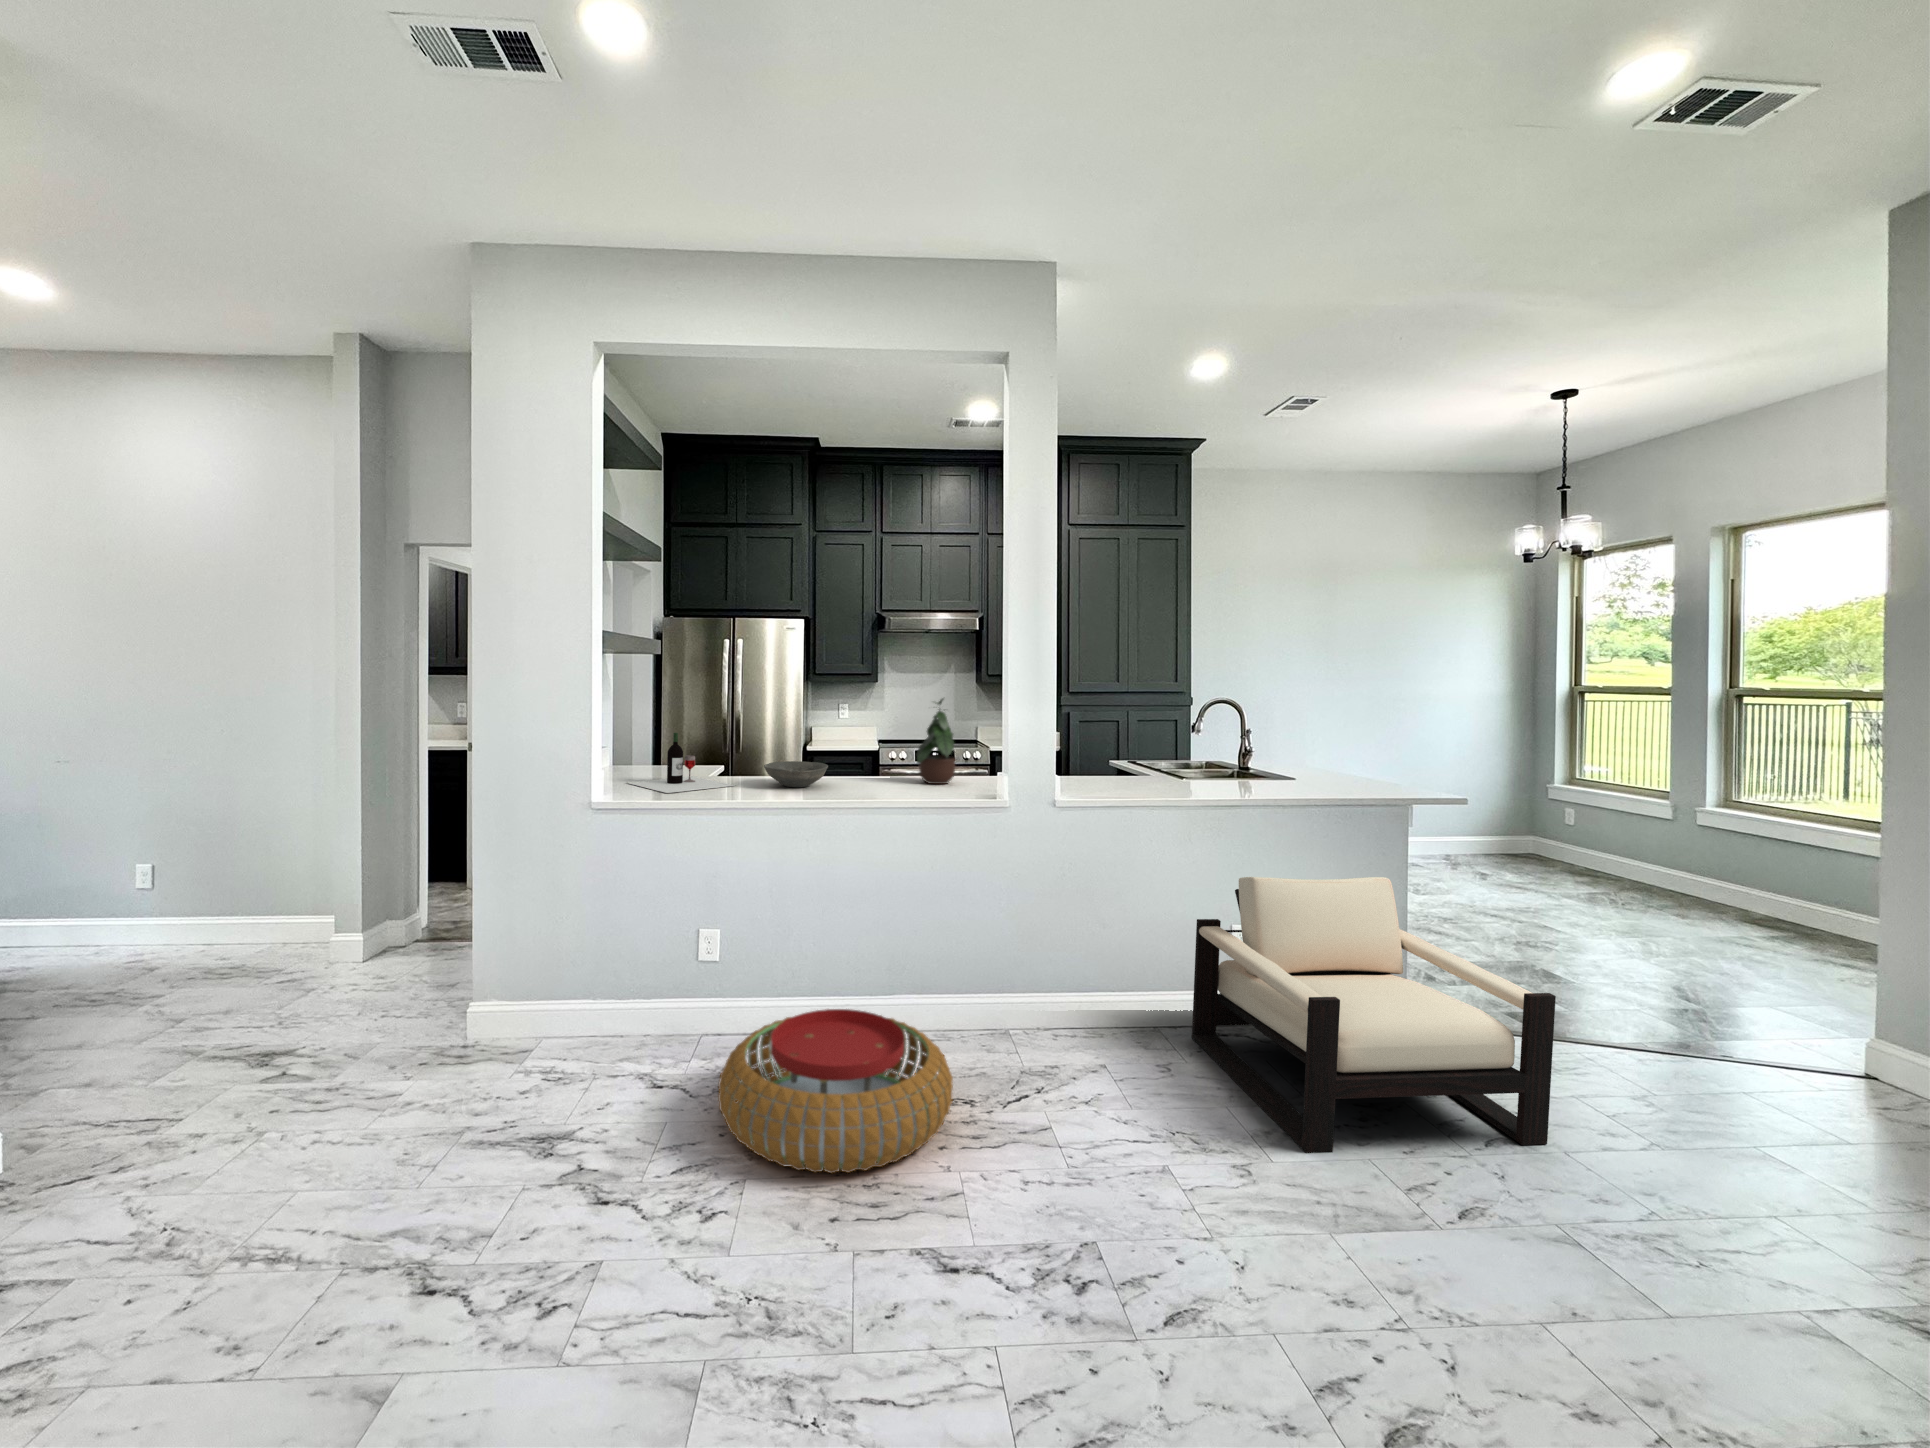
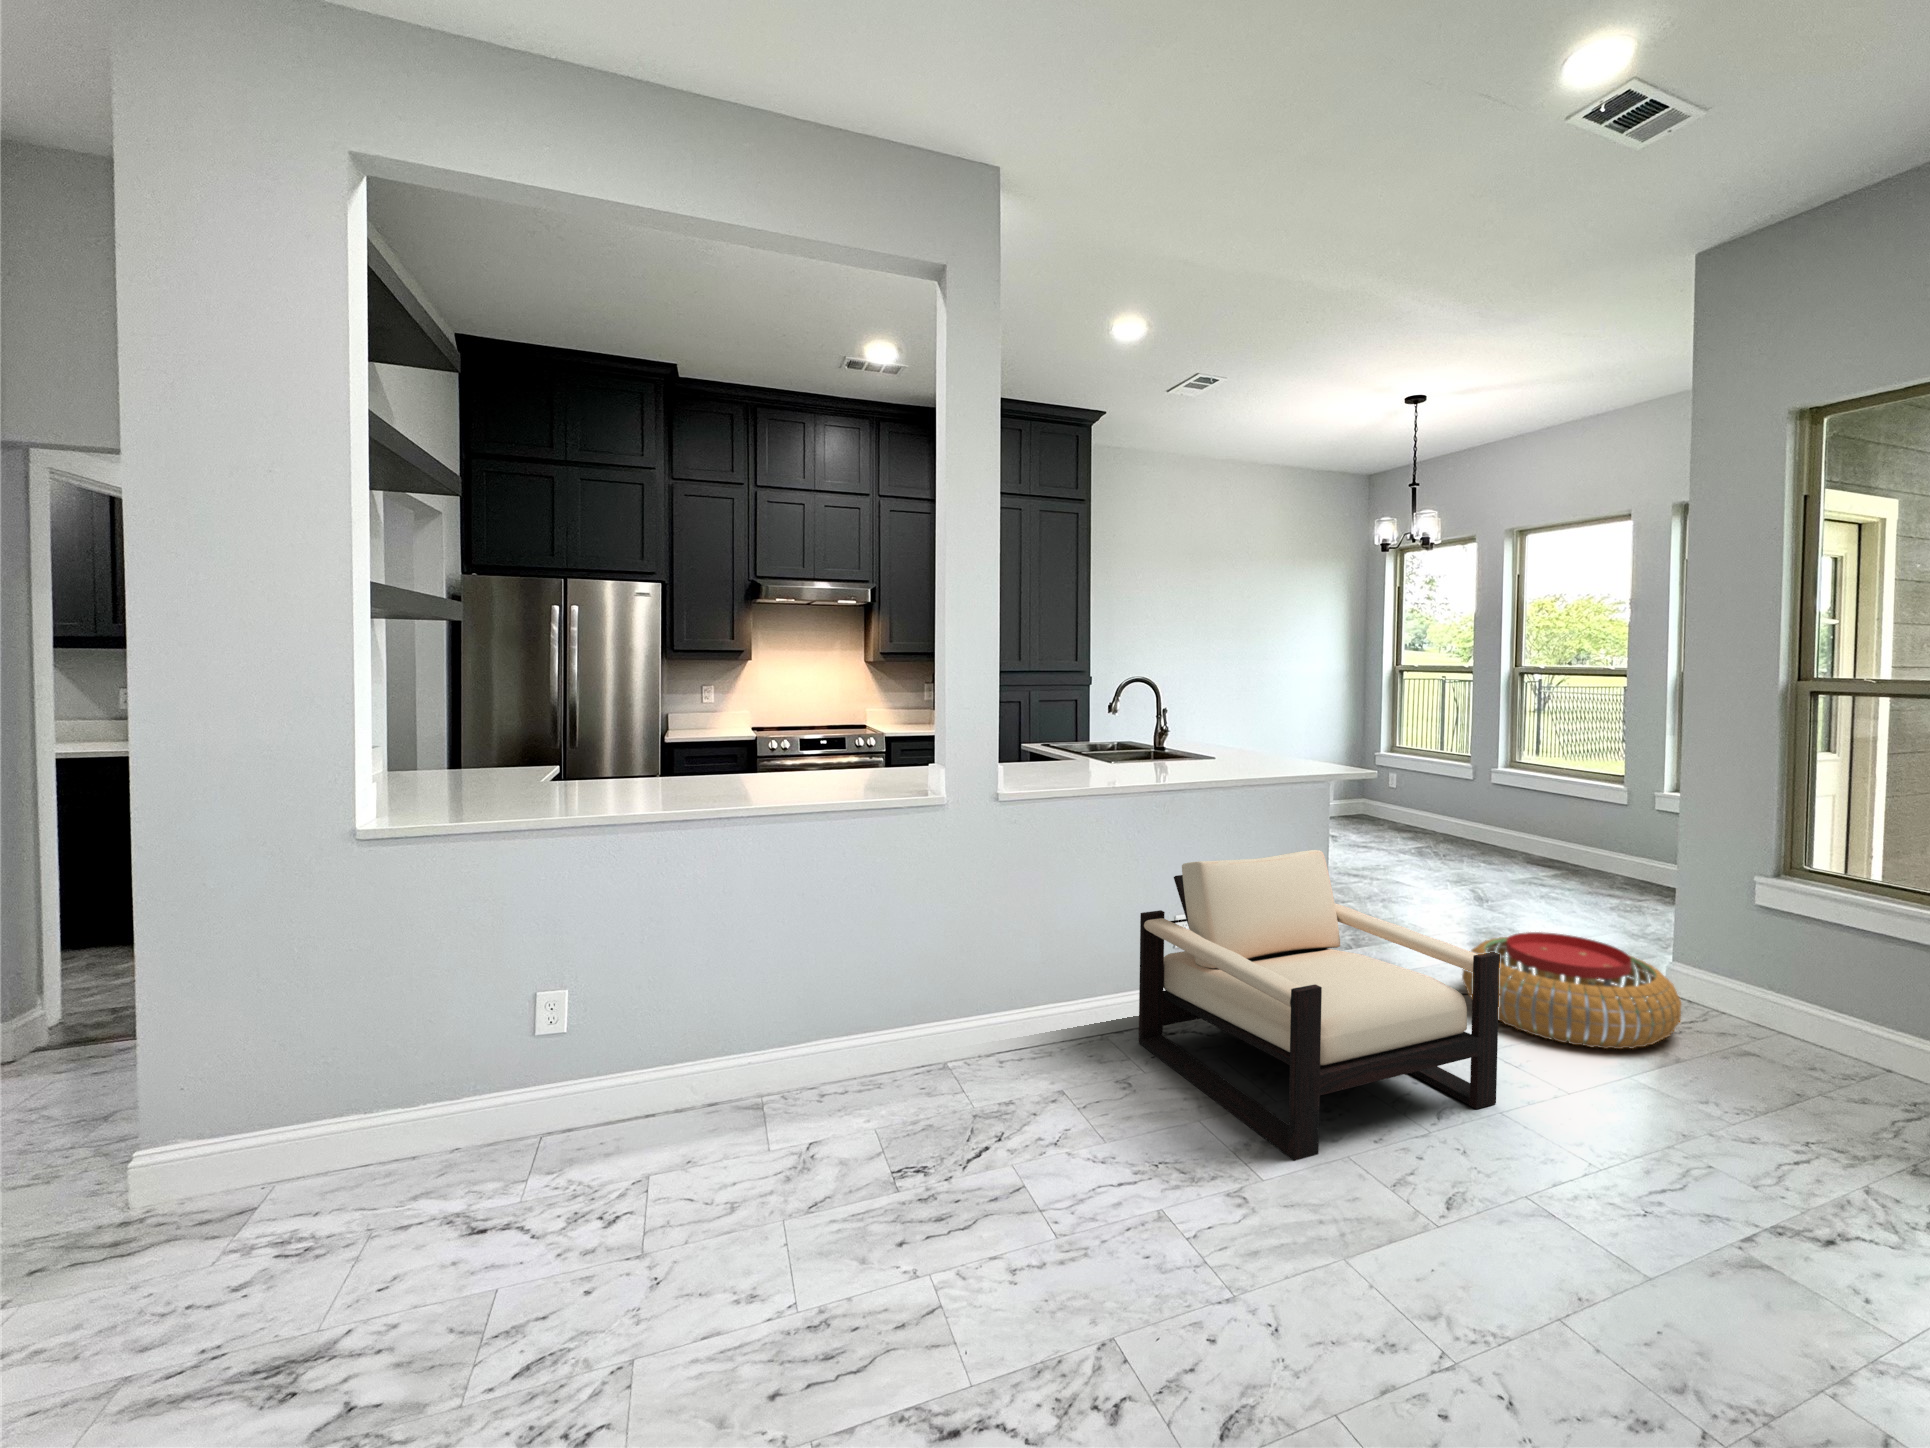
potted plant: present [917,699,956,784] -> none [810,681,873,784]
wine bottle: present [627,733,735,793] -> none [415,736,582,818]
bowl: present [764,761,828,787] -> none [621,766,708,799]
pouf: present [718,1009,953,1173] -> present [1462,932,1682,1049]

